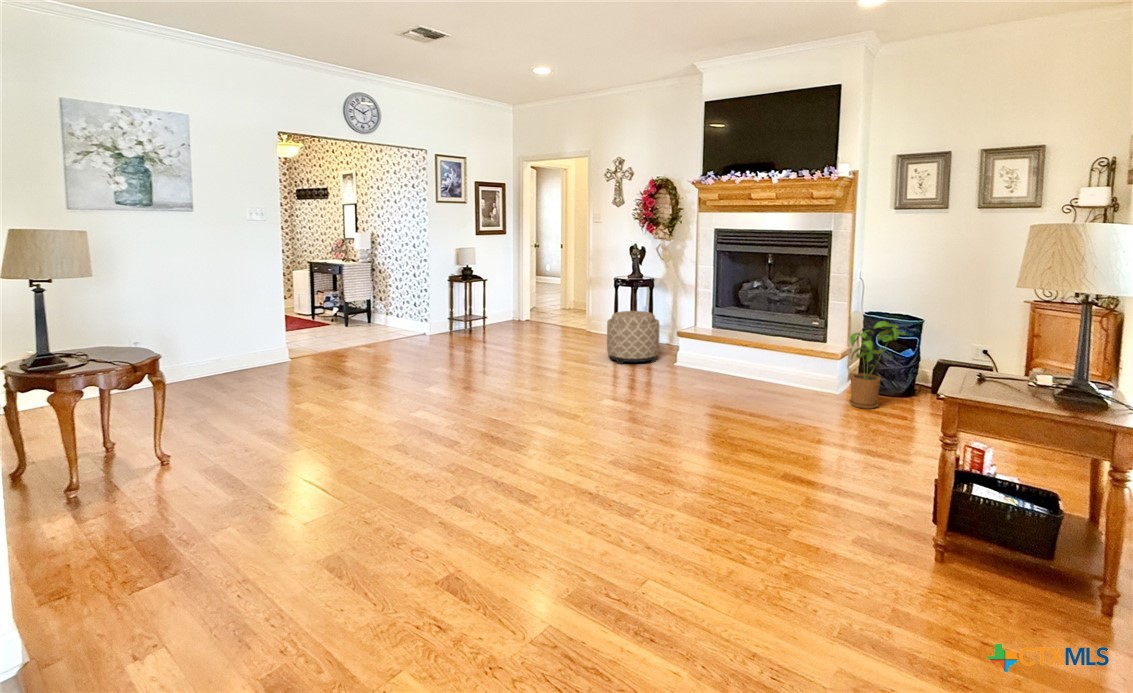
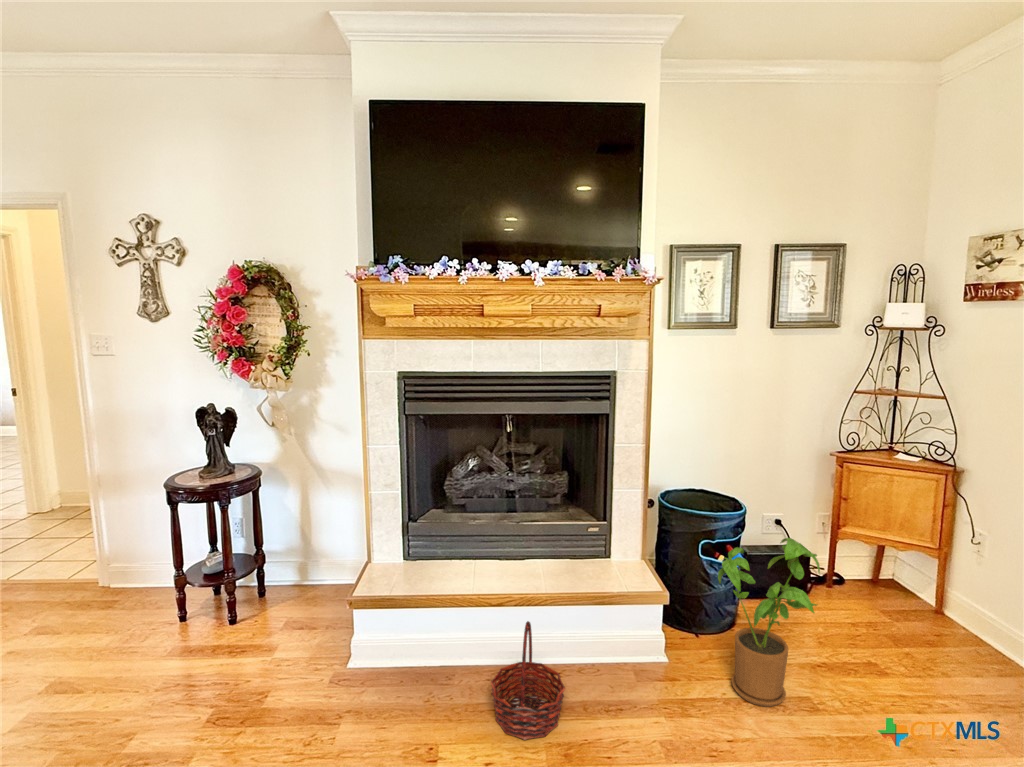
ottoman: present [607,311,659,364] -> none [161,549,299,706]
basket: none [720,343,756,391] -> present [491,621,565,740]

